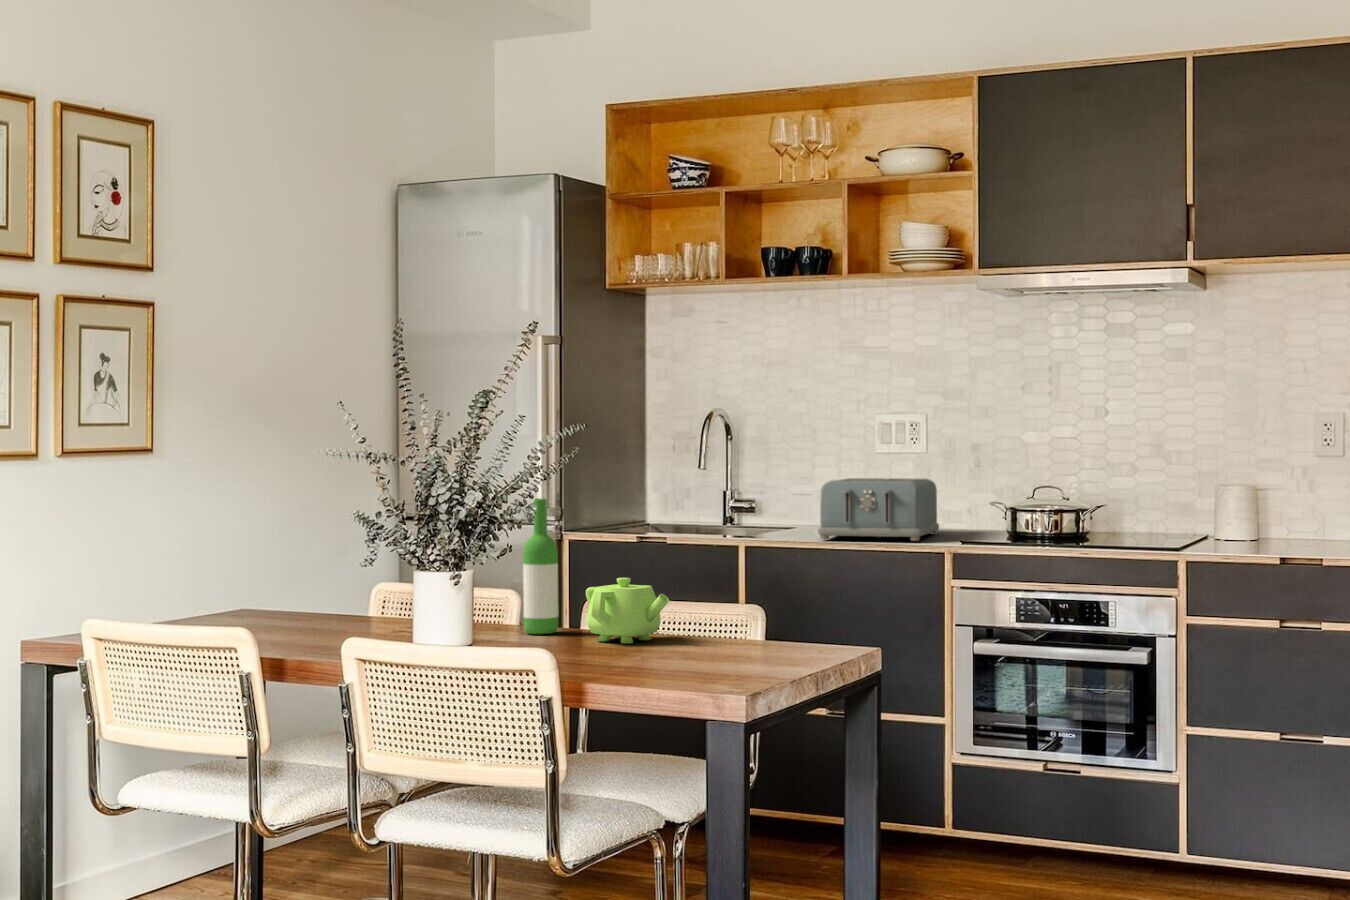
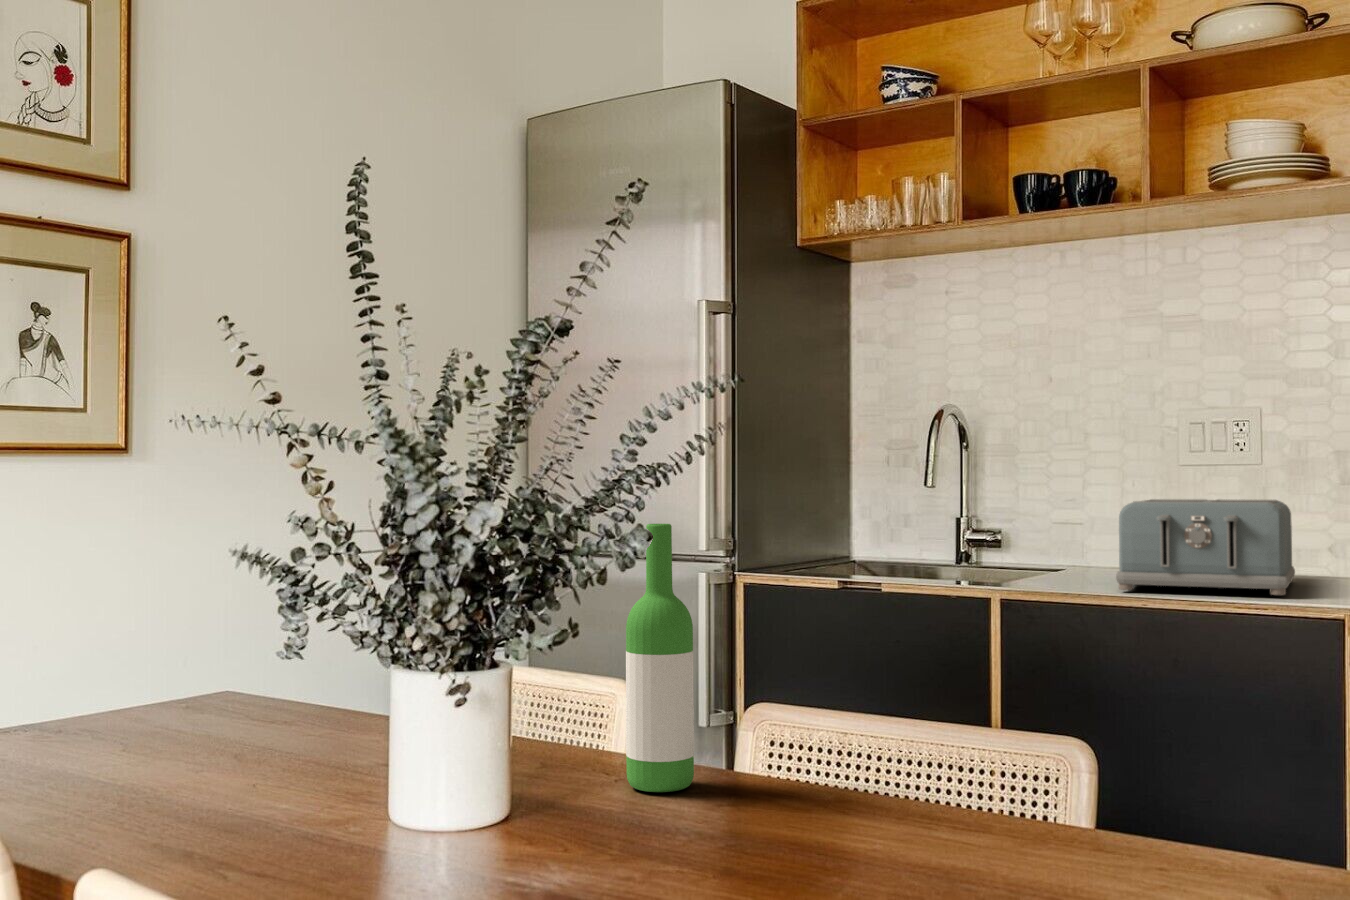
teapot: present [586,578,669,643] -> none [744,691,924,841]

